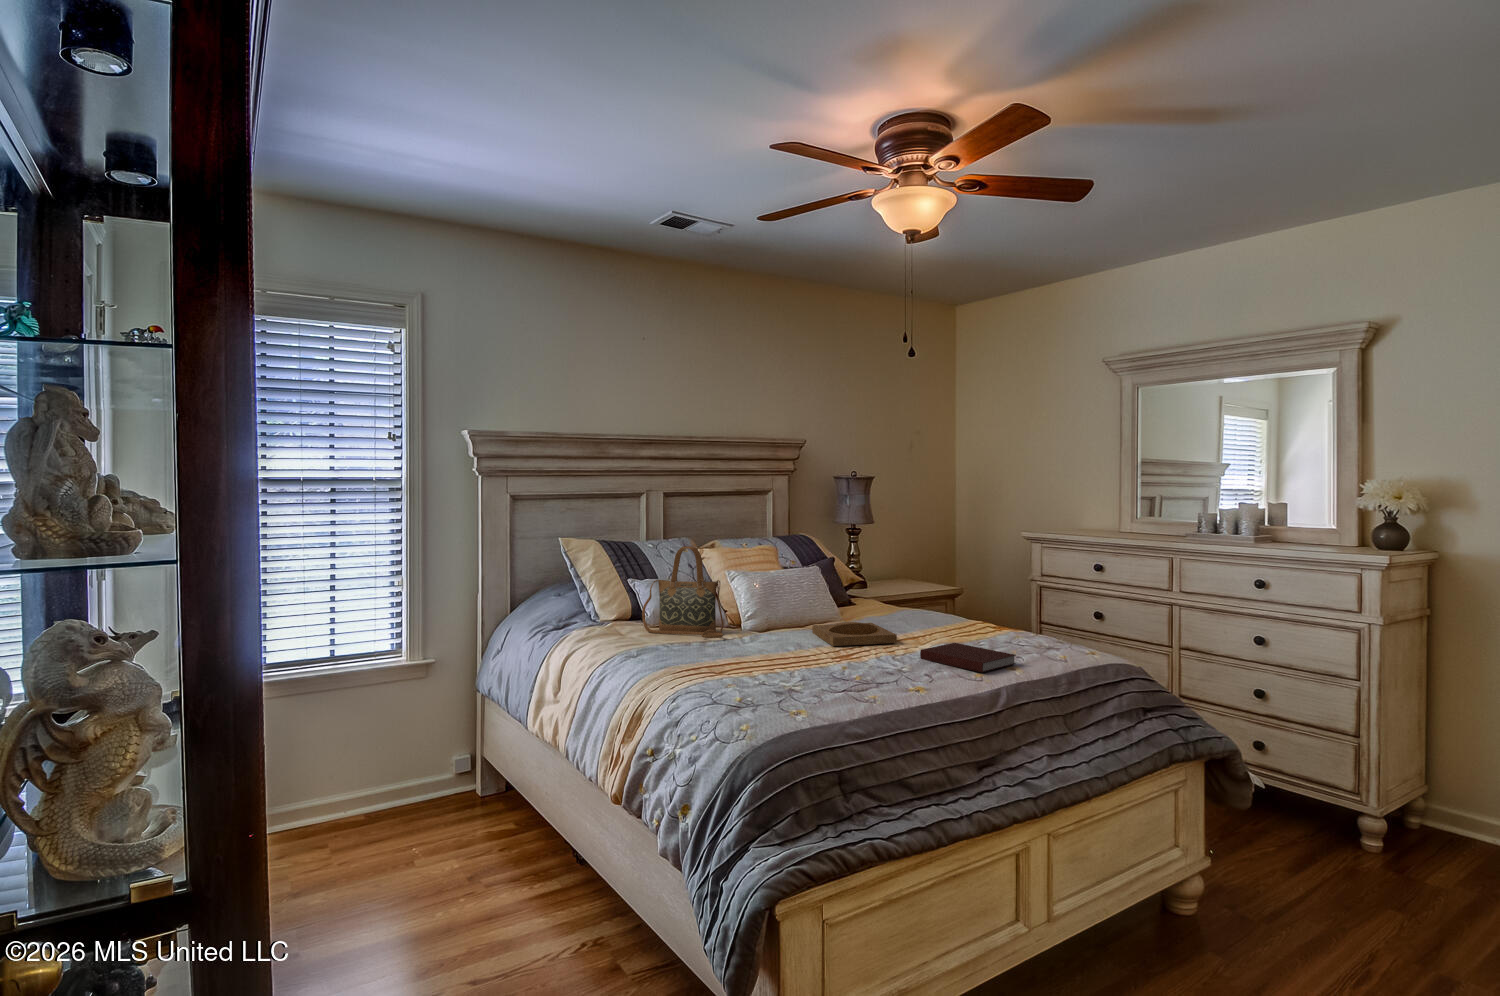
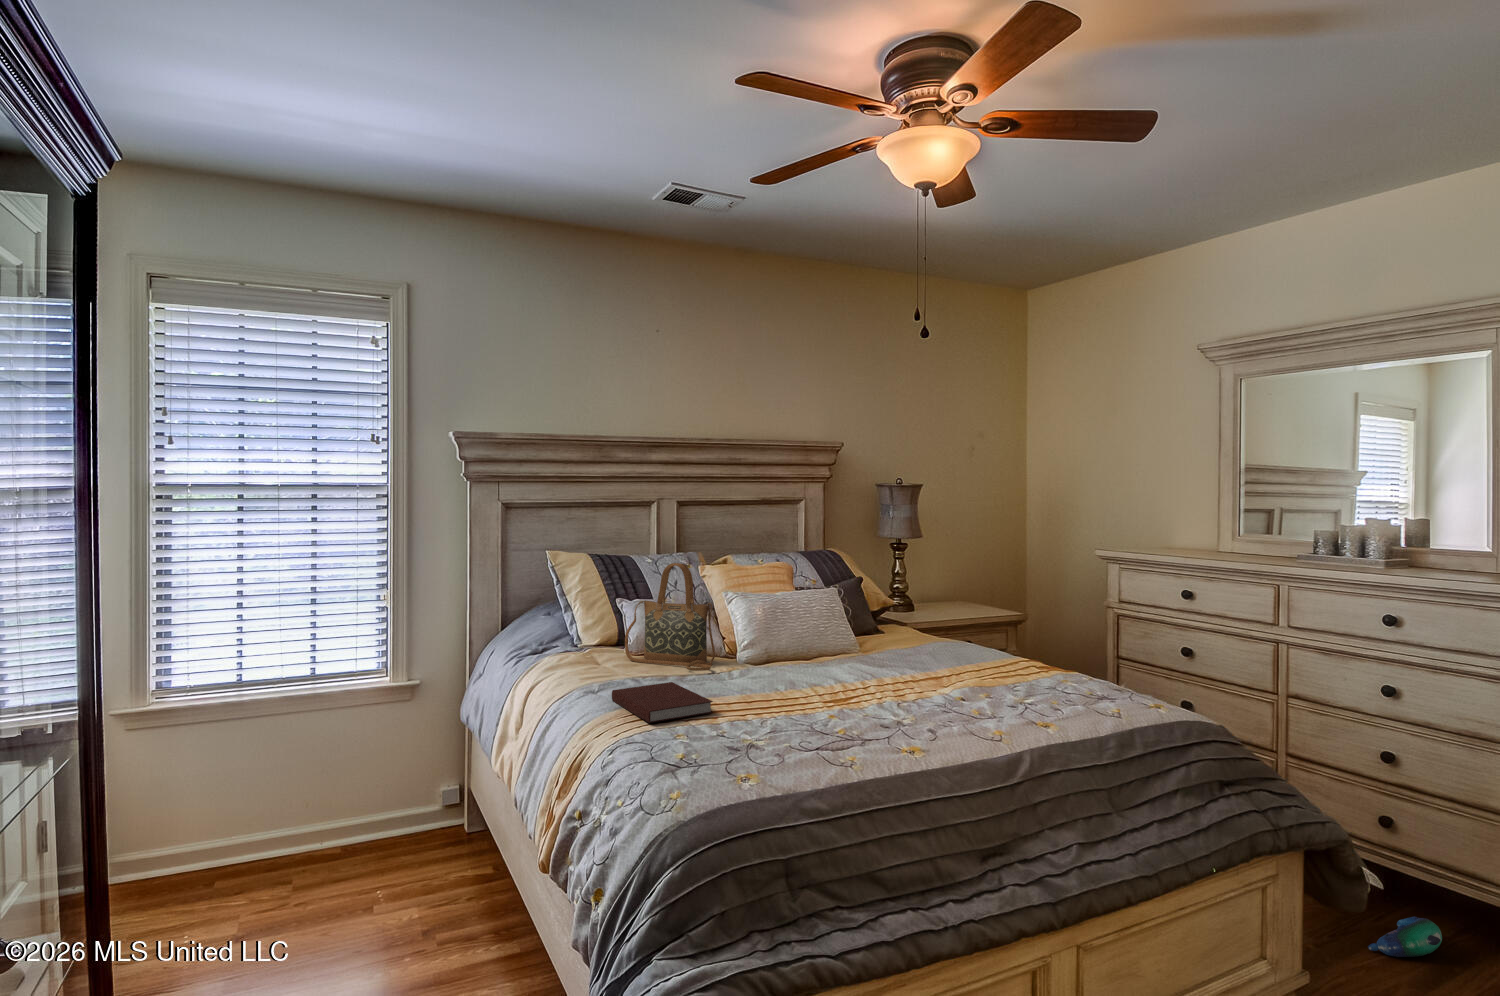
tray: present [812,622,897,646] -> none [819,657,914,685]
notebook: present [920,643,1016,672] -> present [612,682,713,723]
plush toy: none [1246,816,1299,847] -> present [1368,917,1442,958]

